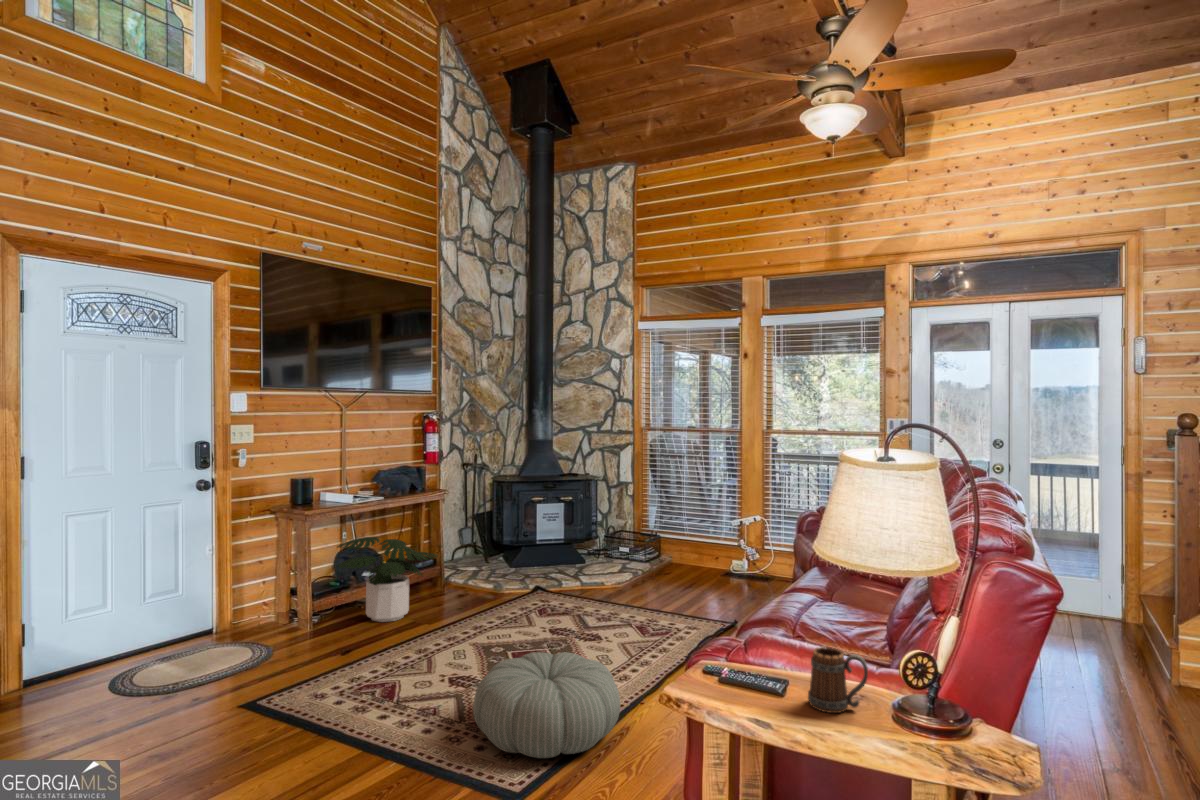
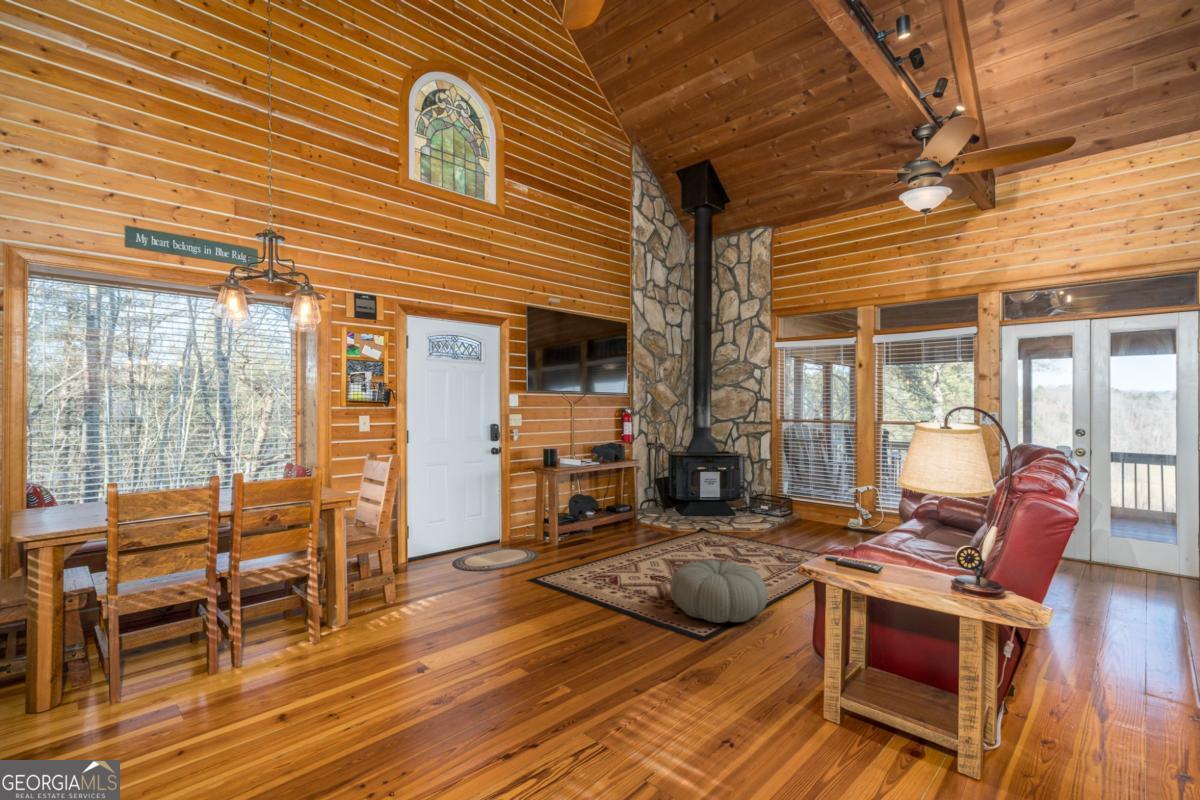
potted plant: present [337,537,437,622] -> none [572,487,636,542]
mug: present [808,647,868,713] -> none [898,544,940,584]

